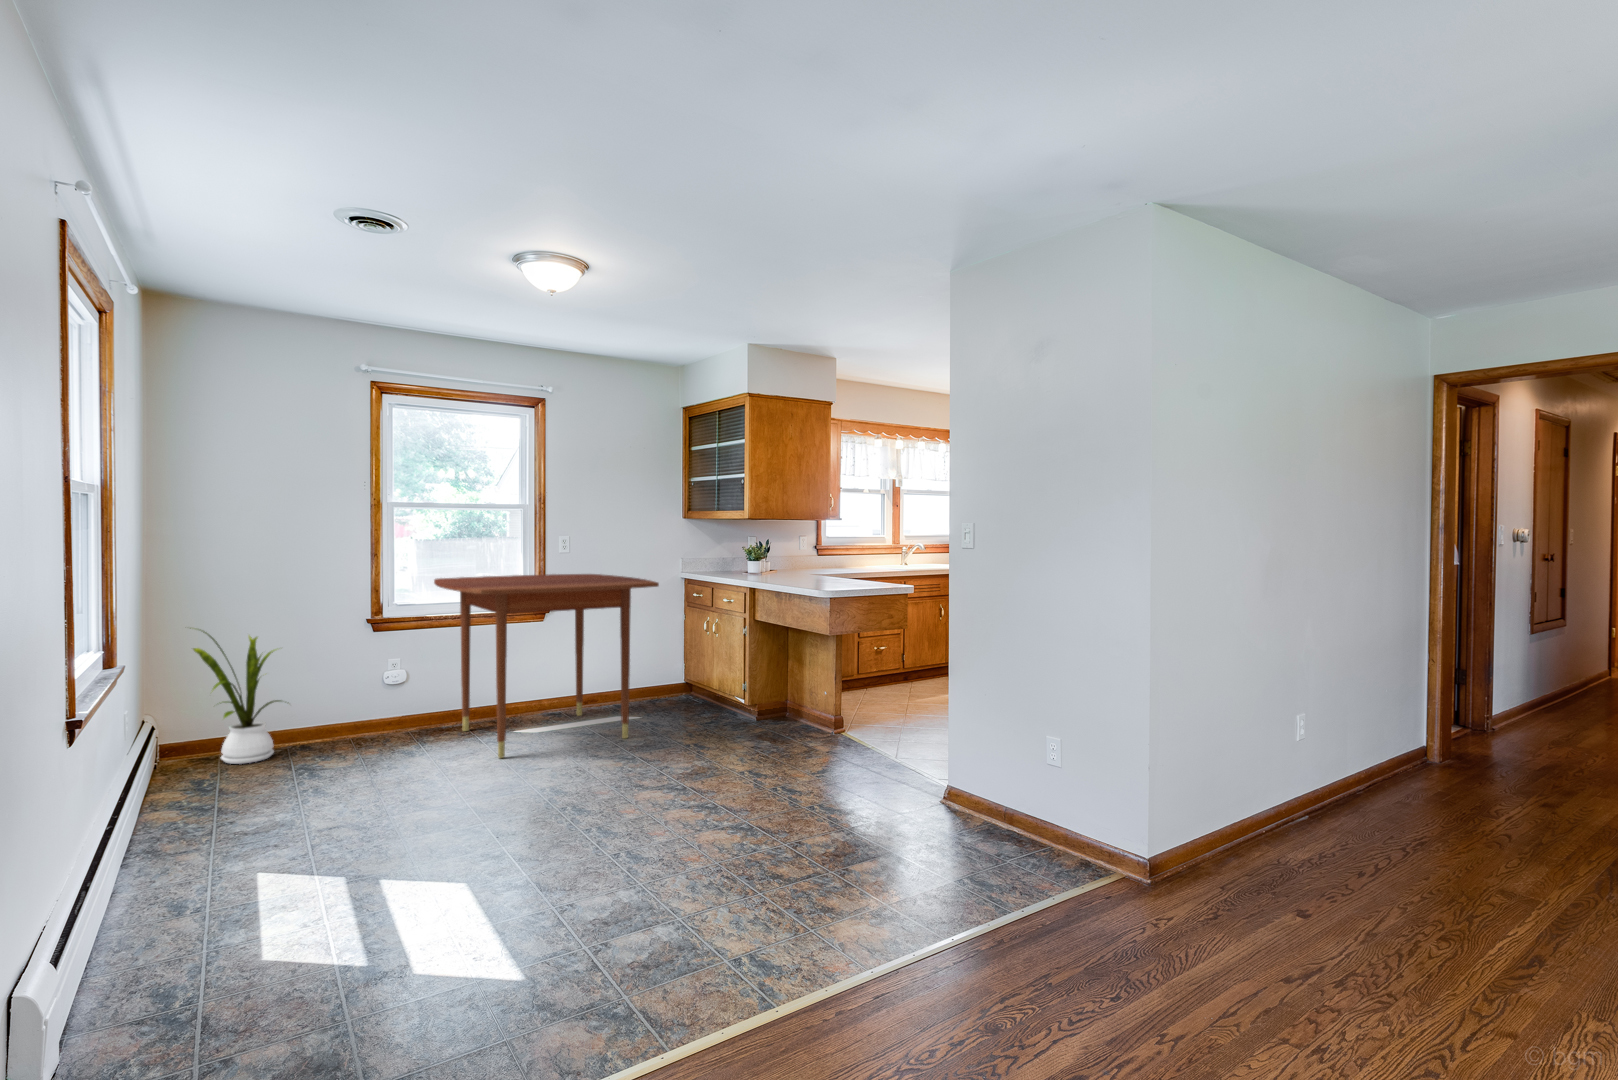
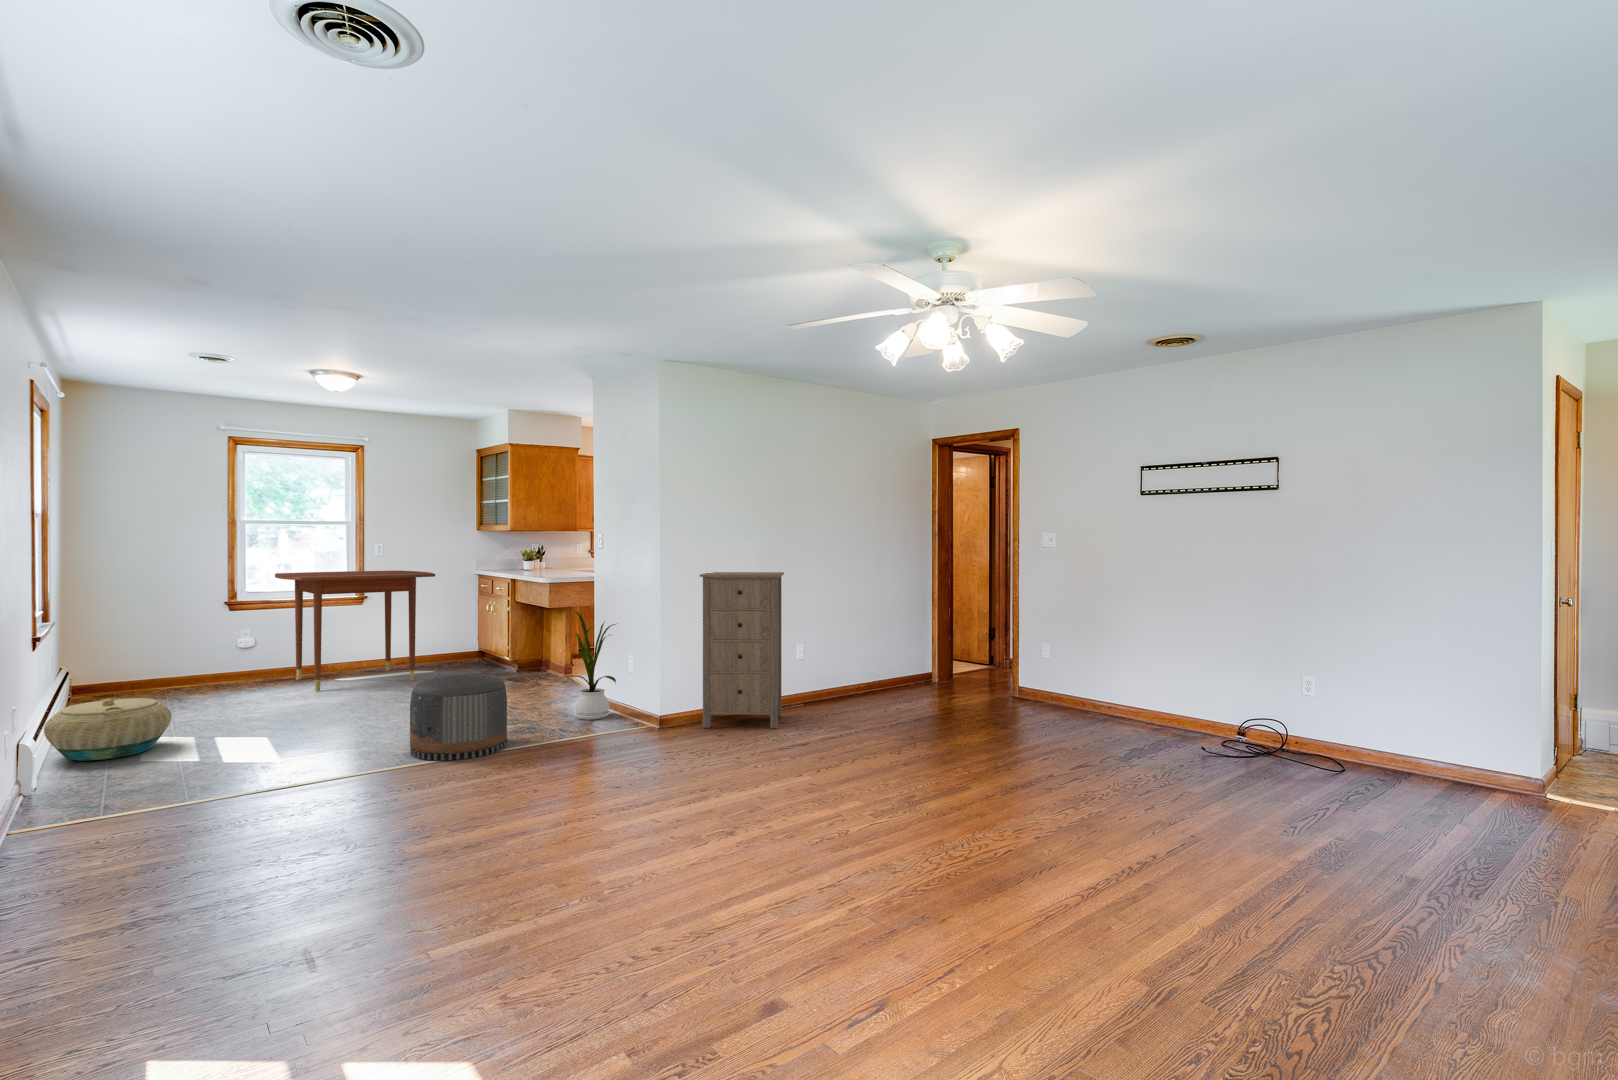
storage cabinet: none [1193,598,1394,900] -> present [700,572,784,728]
house plant: present [193,631,281,764] -> present [570,610,616,720]
pouf: none [743,791,916,989] -> present [410,673,507,760]
basket: none [91,815,308,951] -> present [44,698,171,761]

